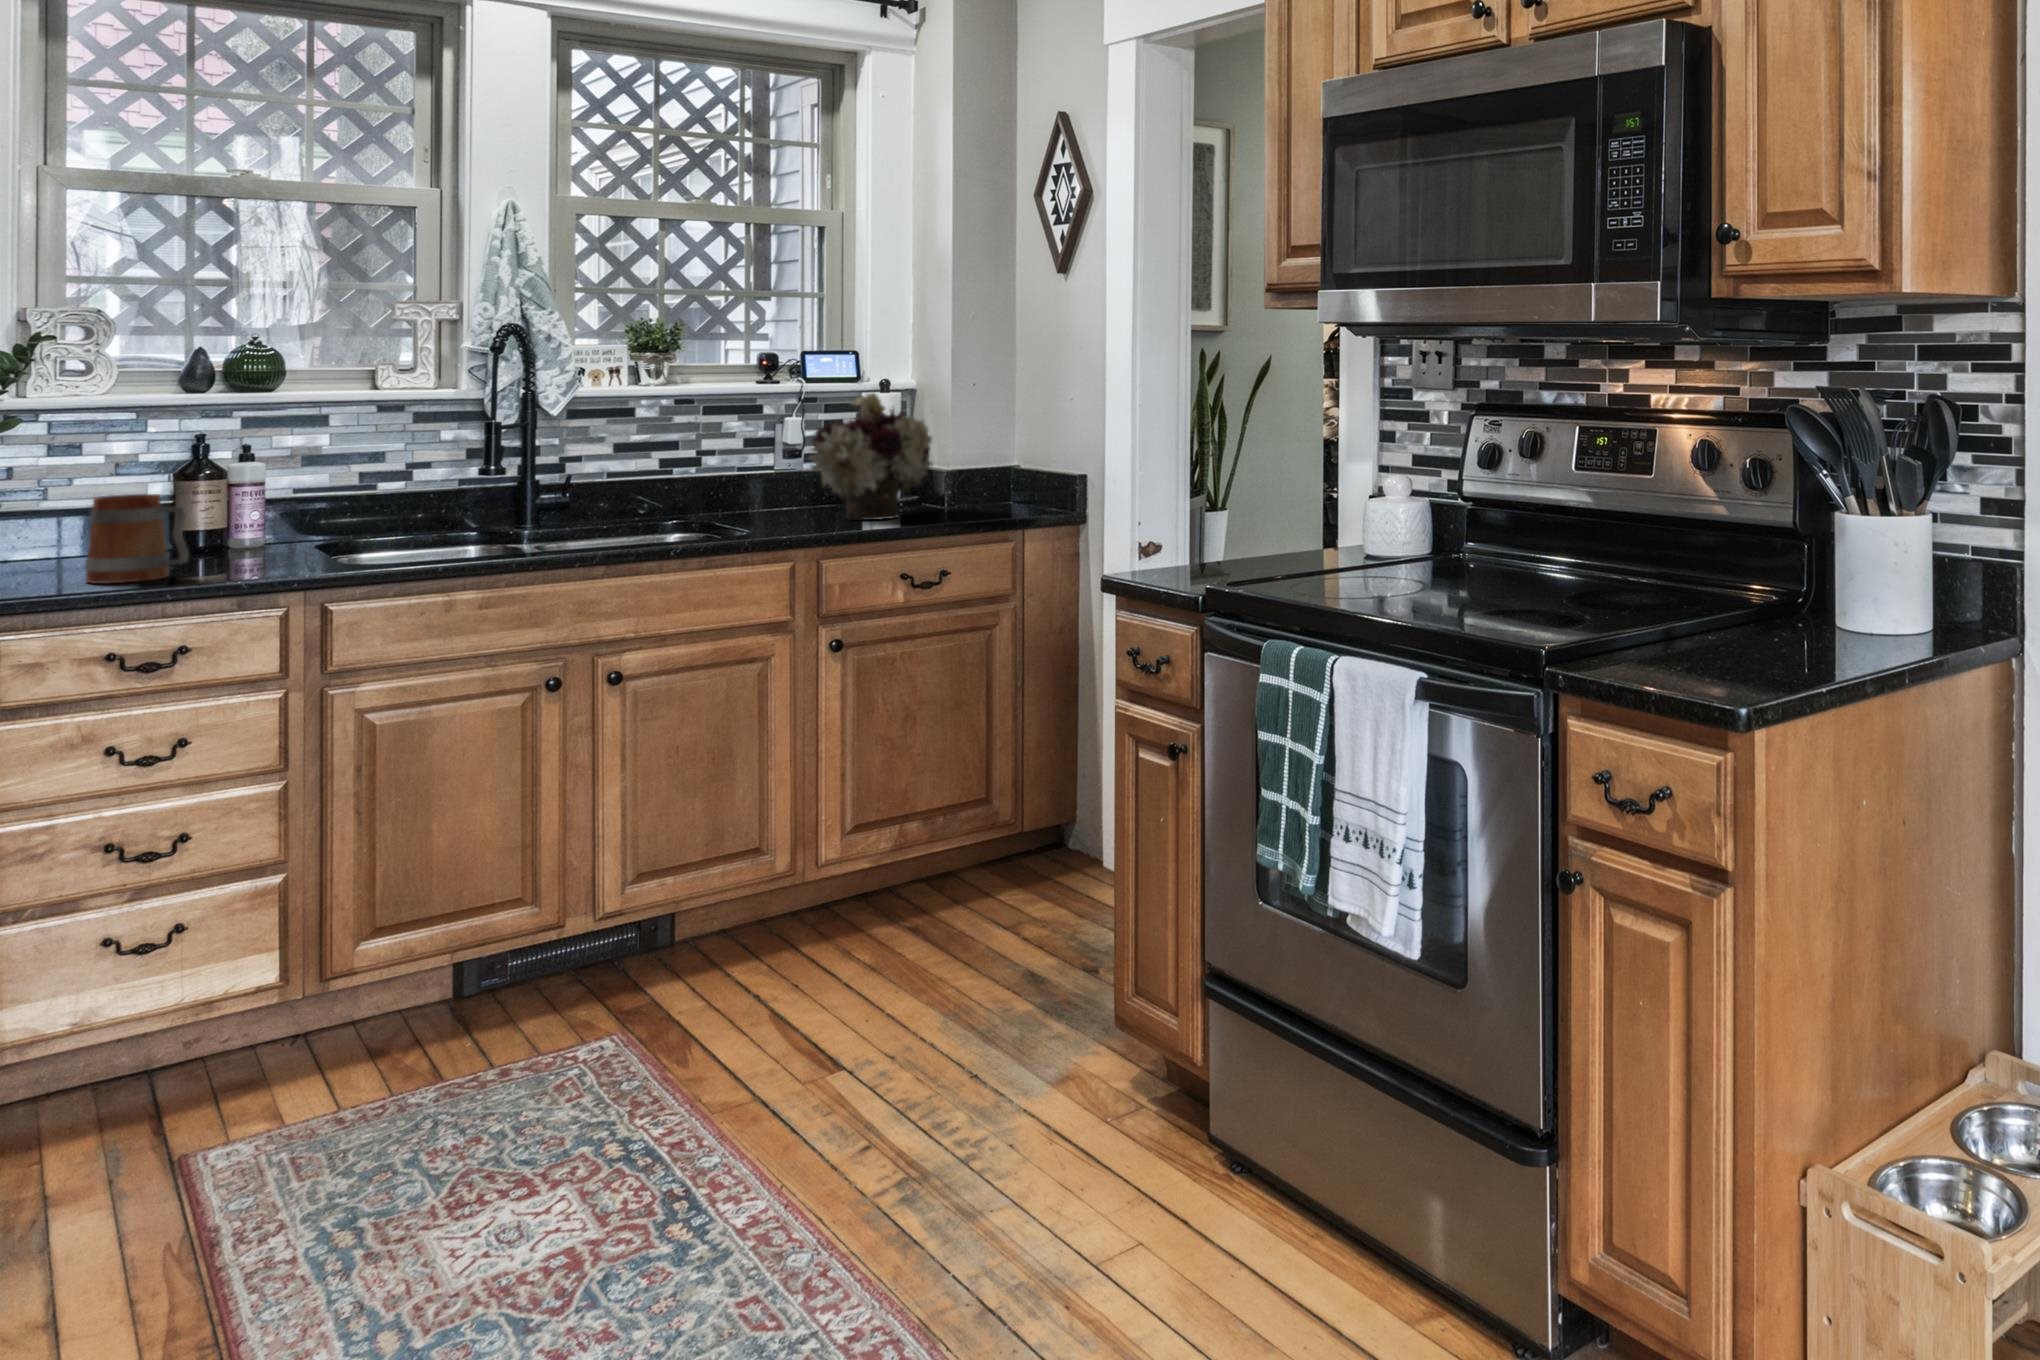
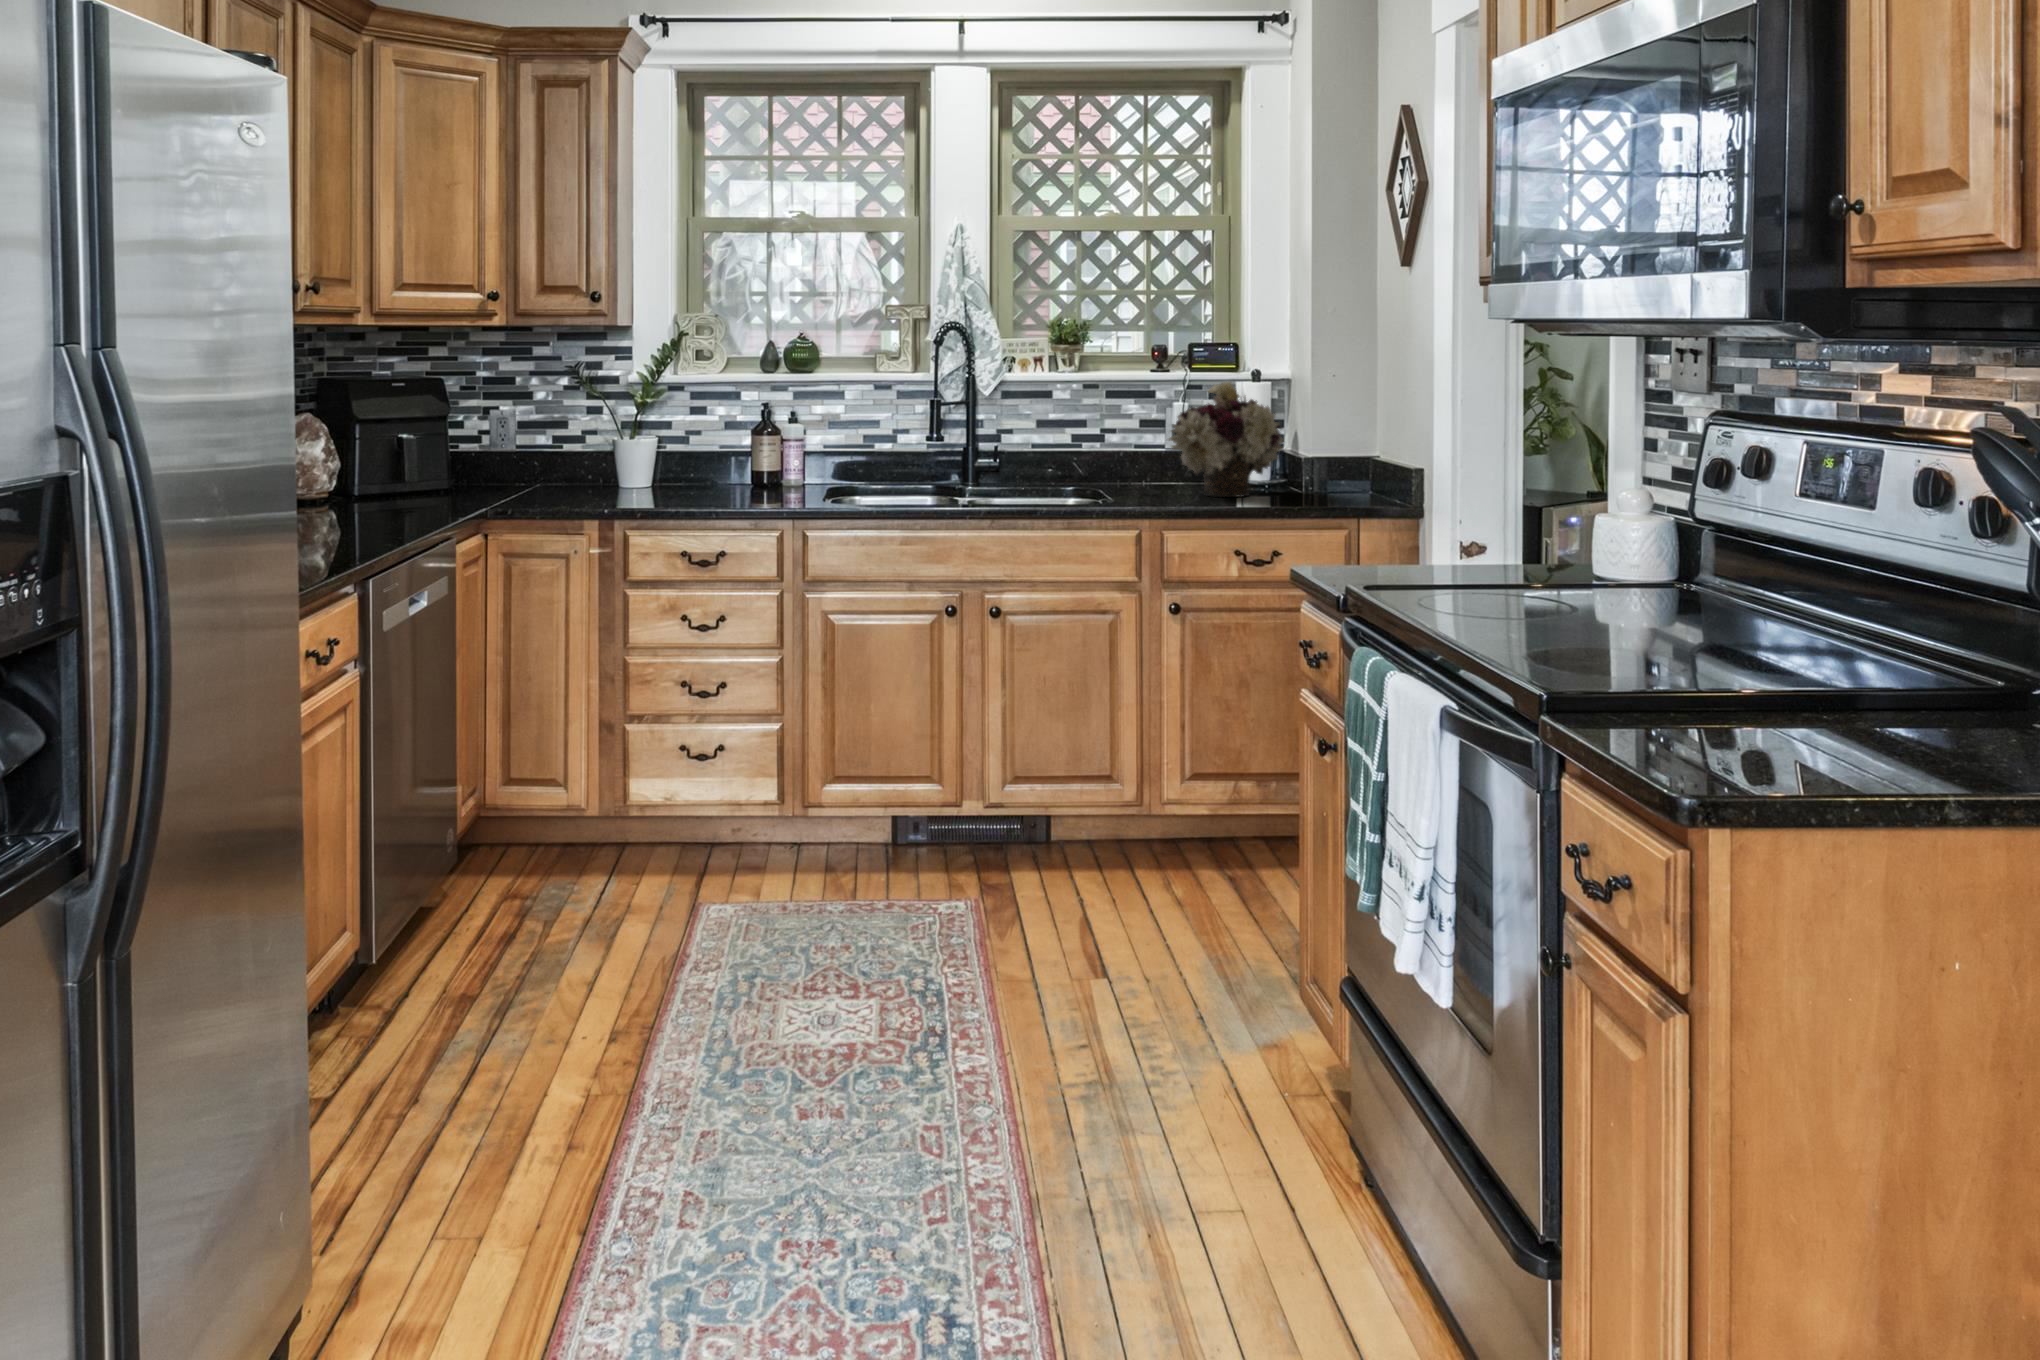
mug: present [85,494,189,583] -> none [681,446,734,506]

